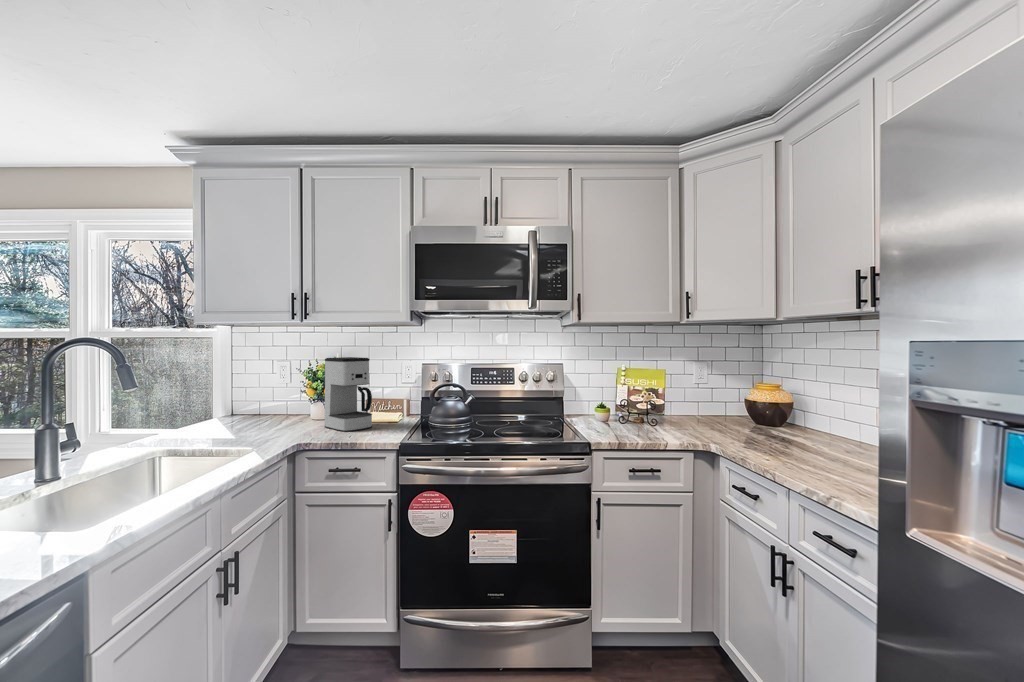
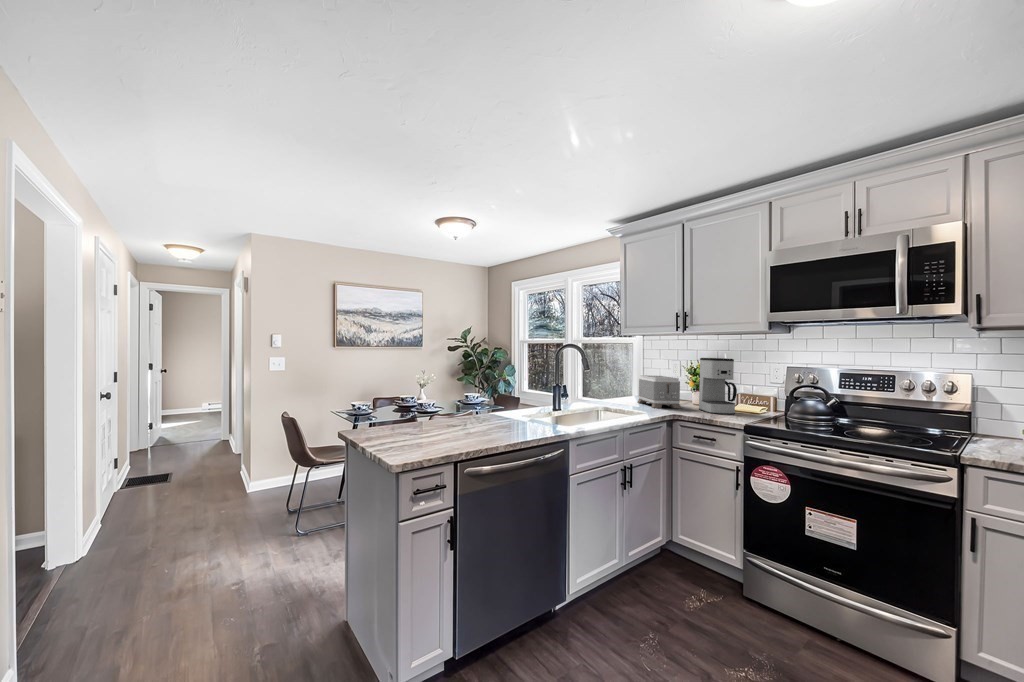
toaster: none [227,385,301,437] -> present [638,375,681,408]

